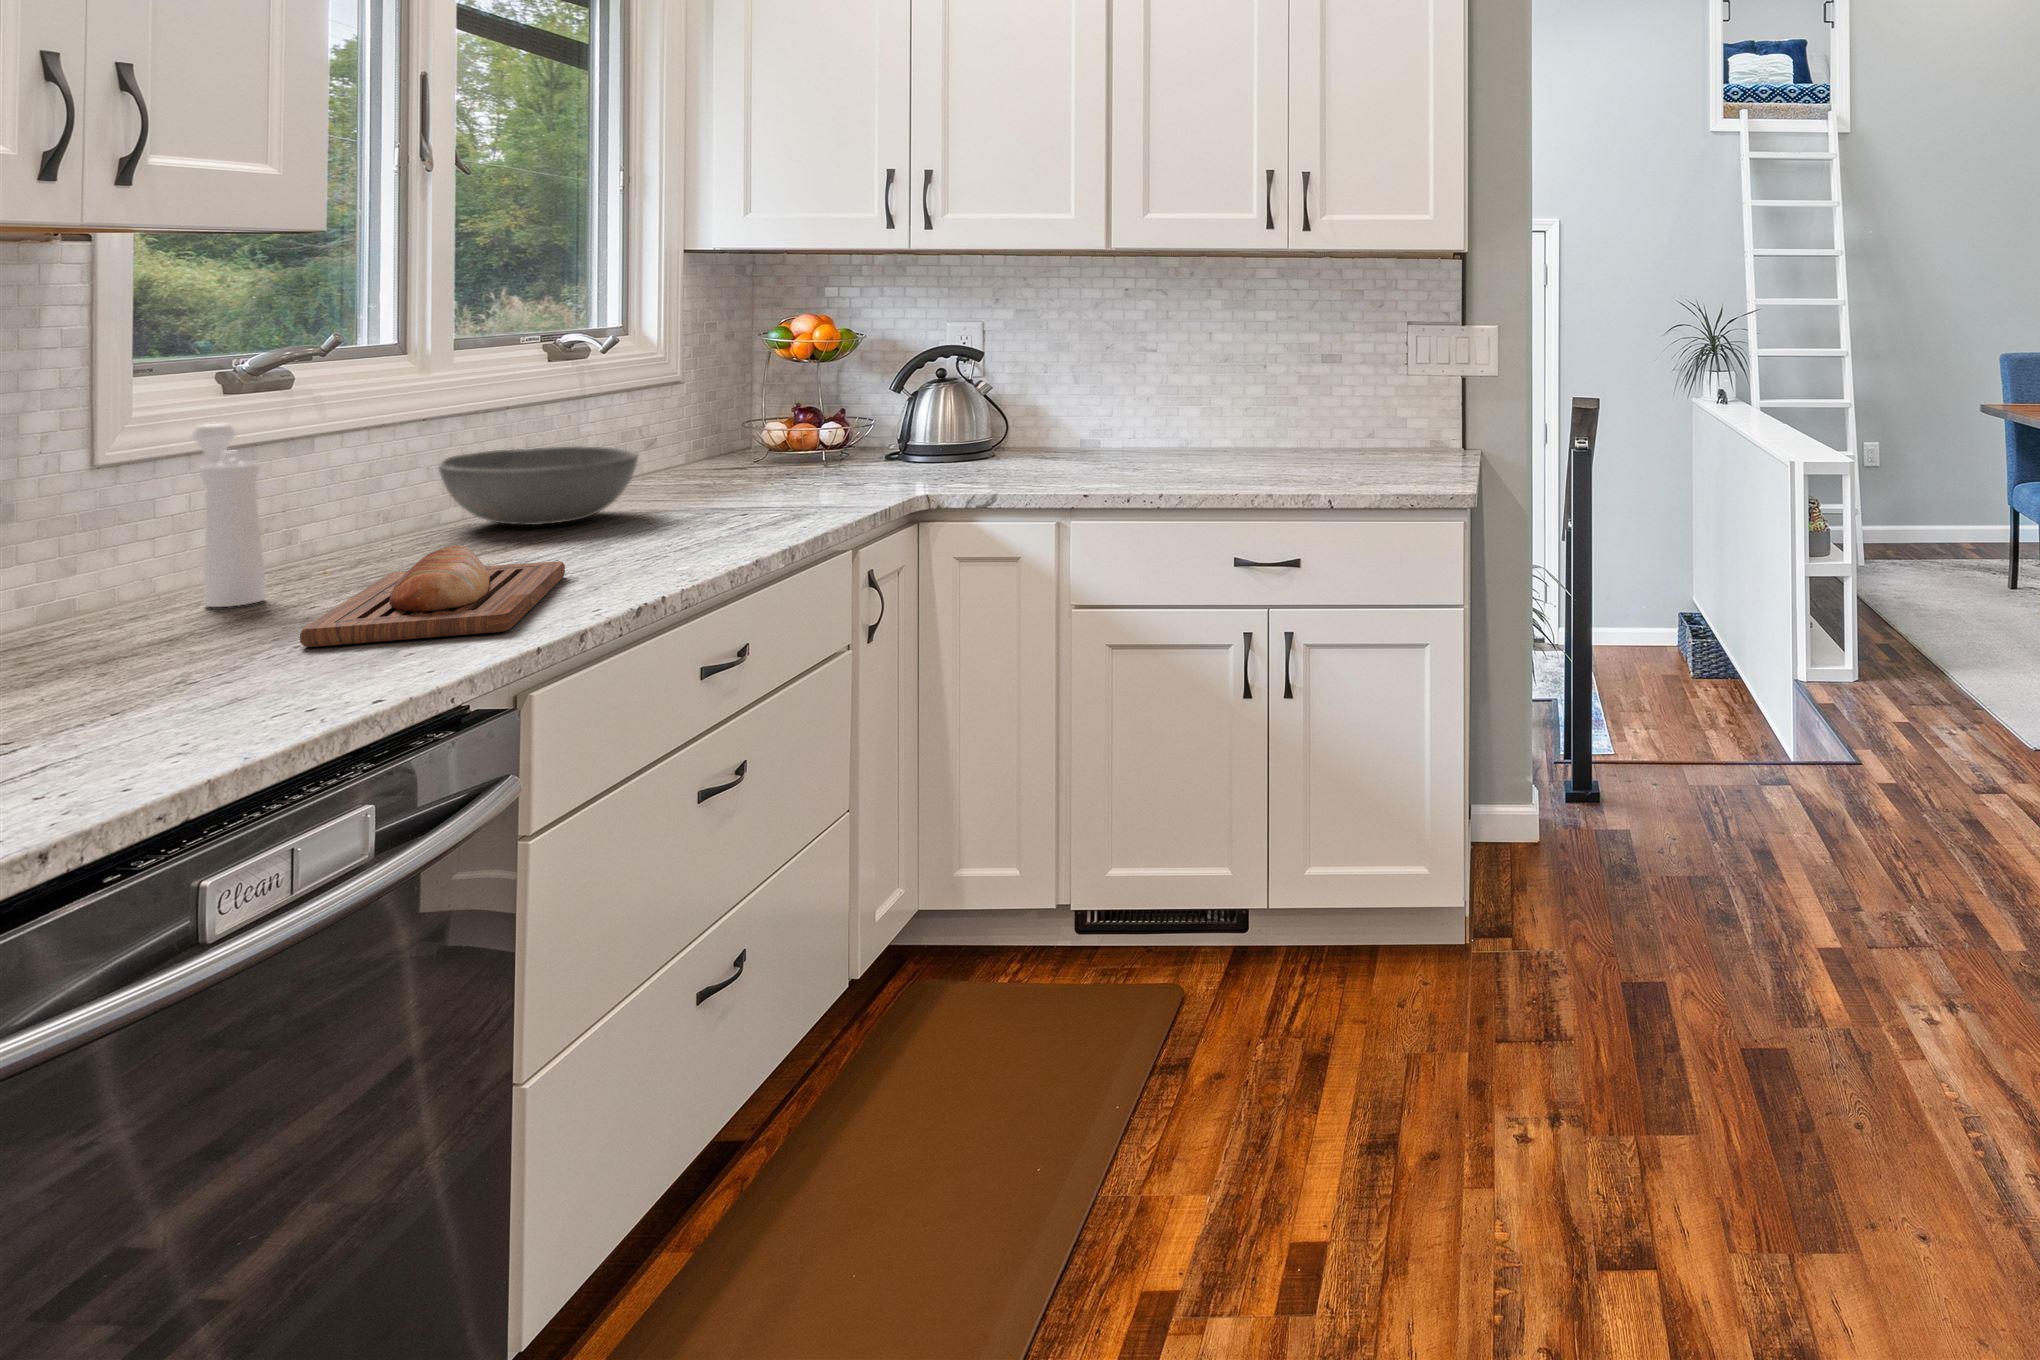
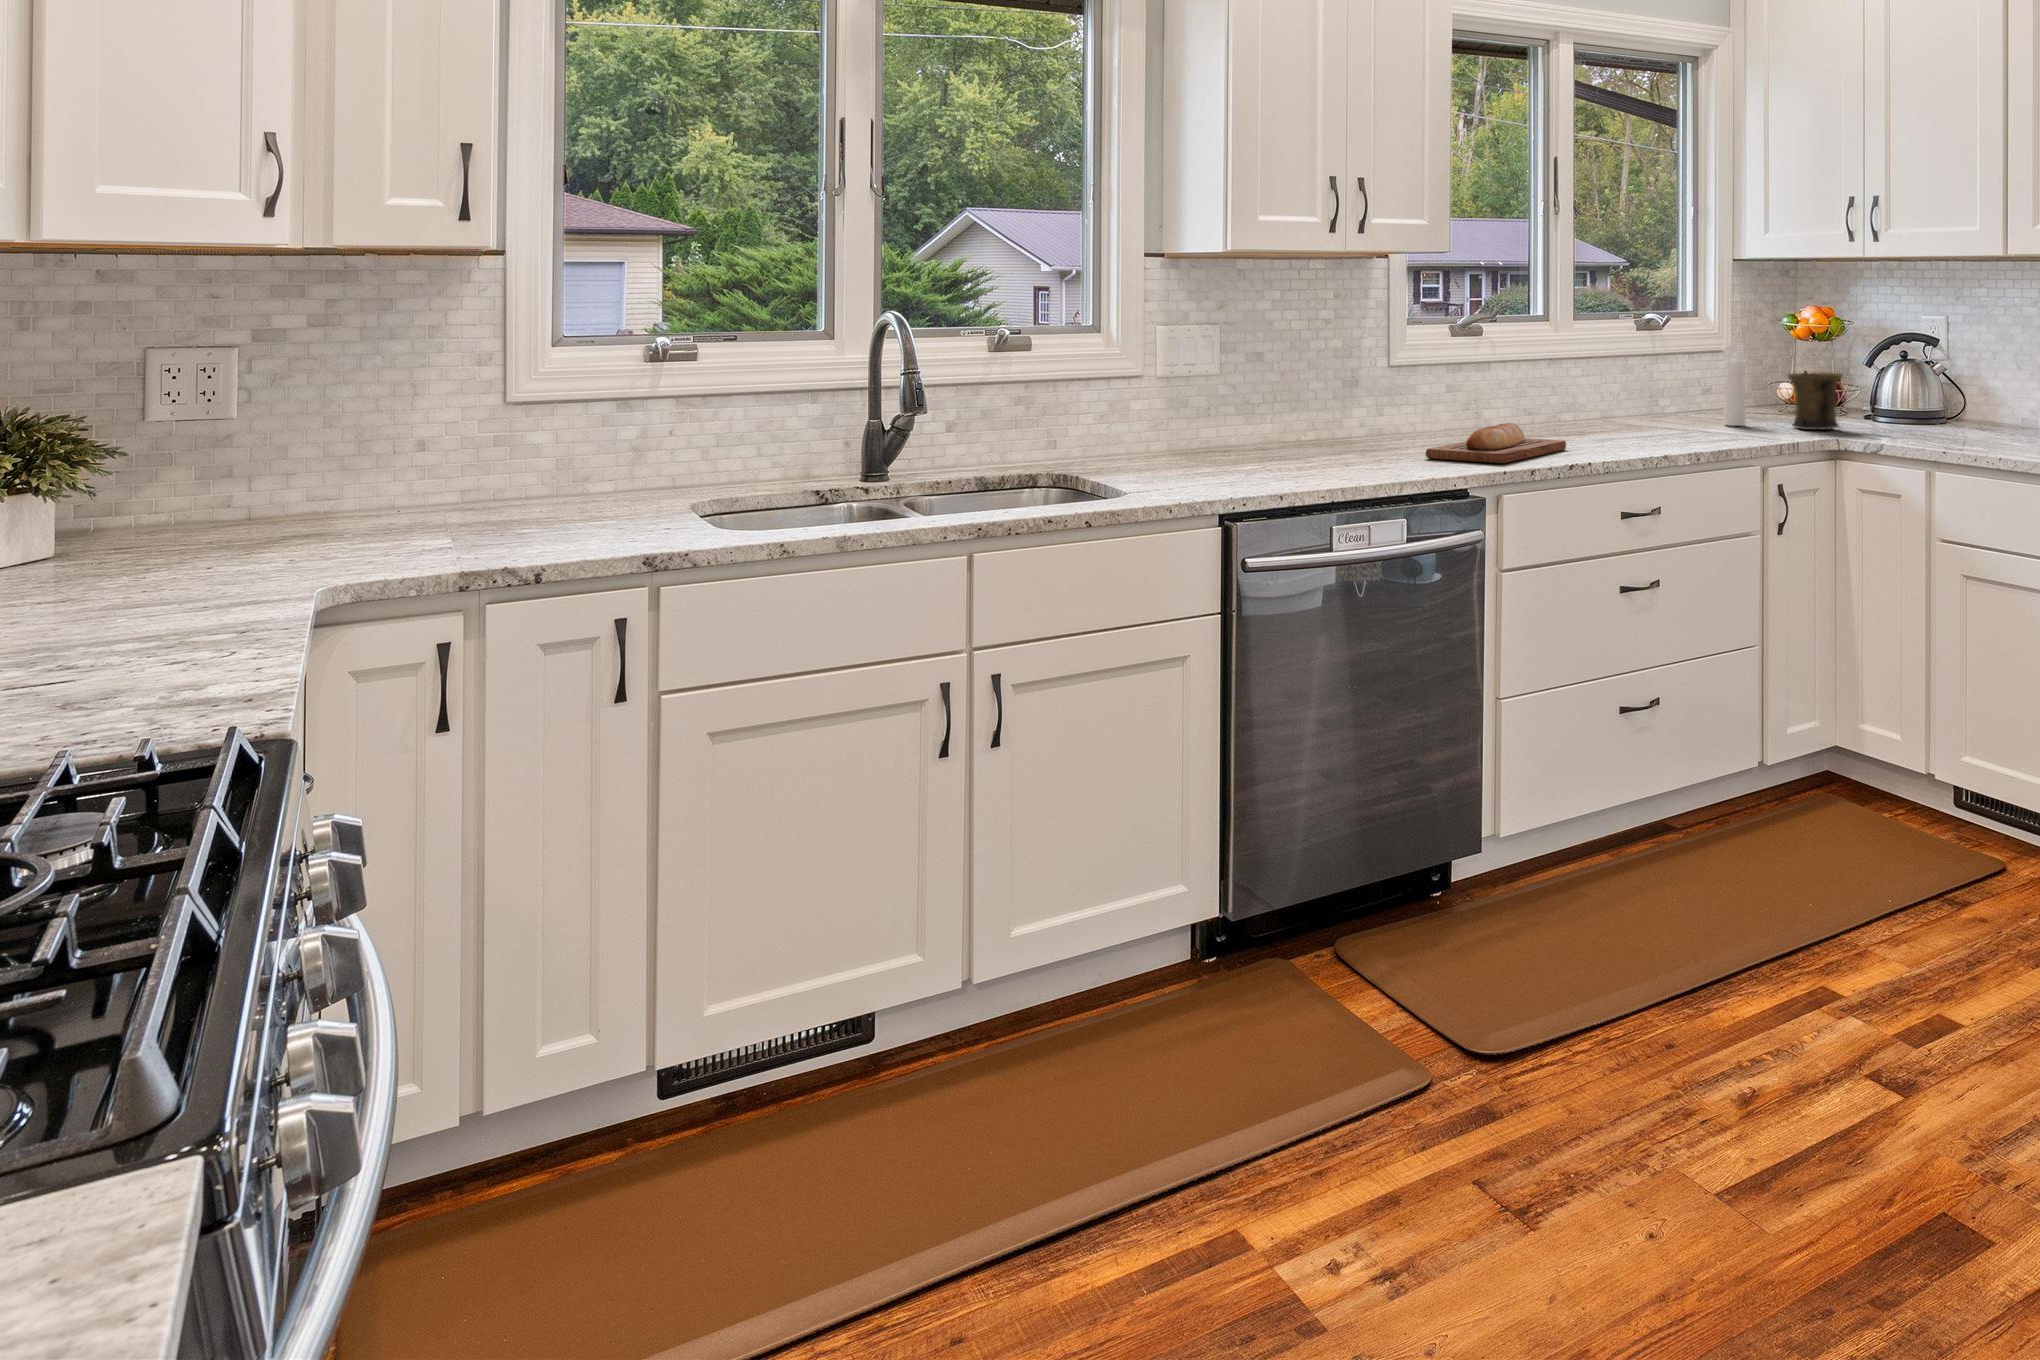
mug: none [822,404,903,485] -> present [1788,373,1843,430]
pepper mill: present [191,424,266,607] -> present [1722,344,1746,426]
bowl: present [438,446,638,525] -> none [1551,384,1655,429]

